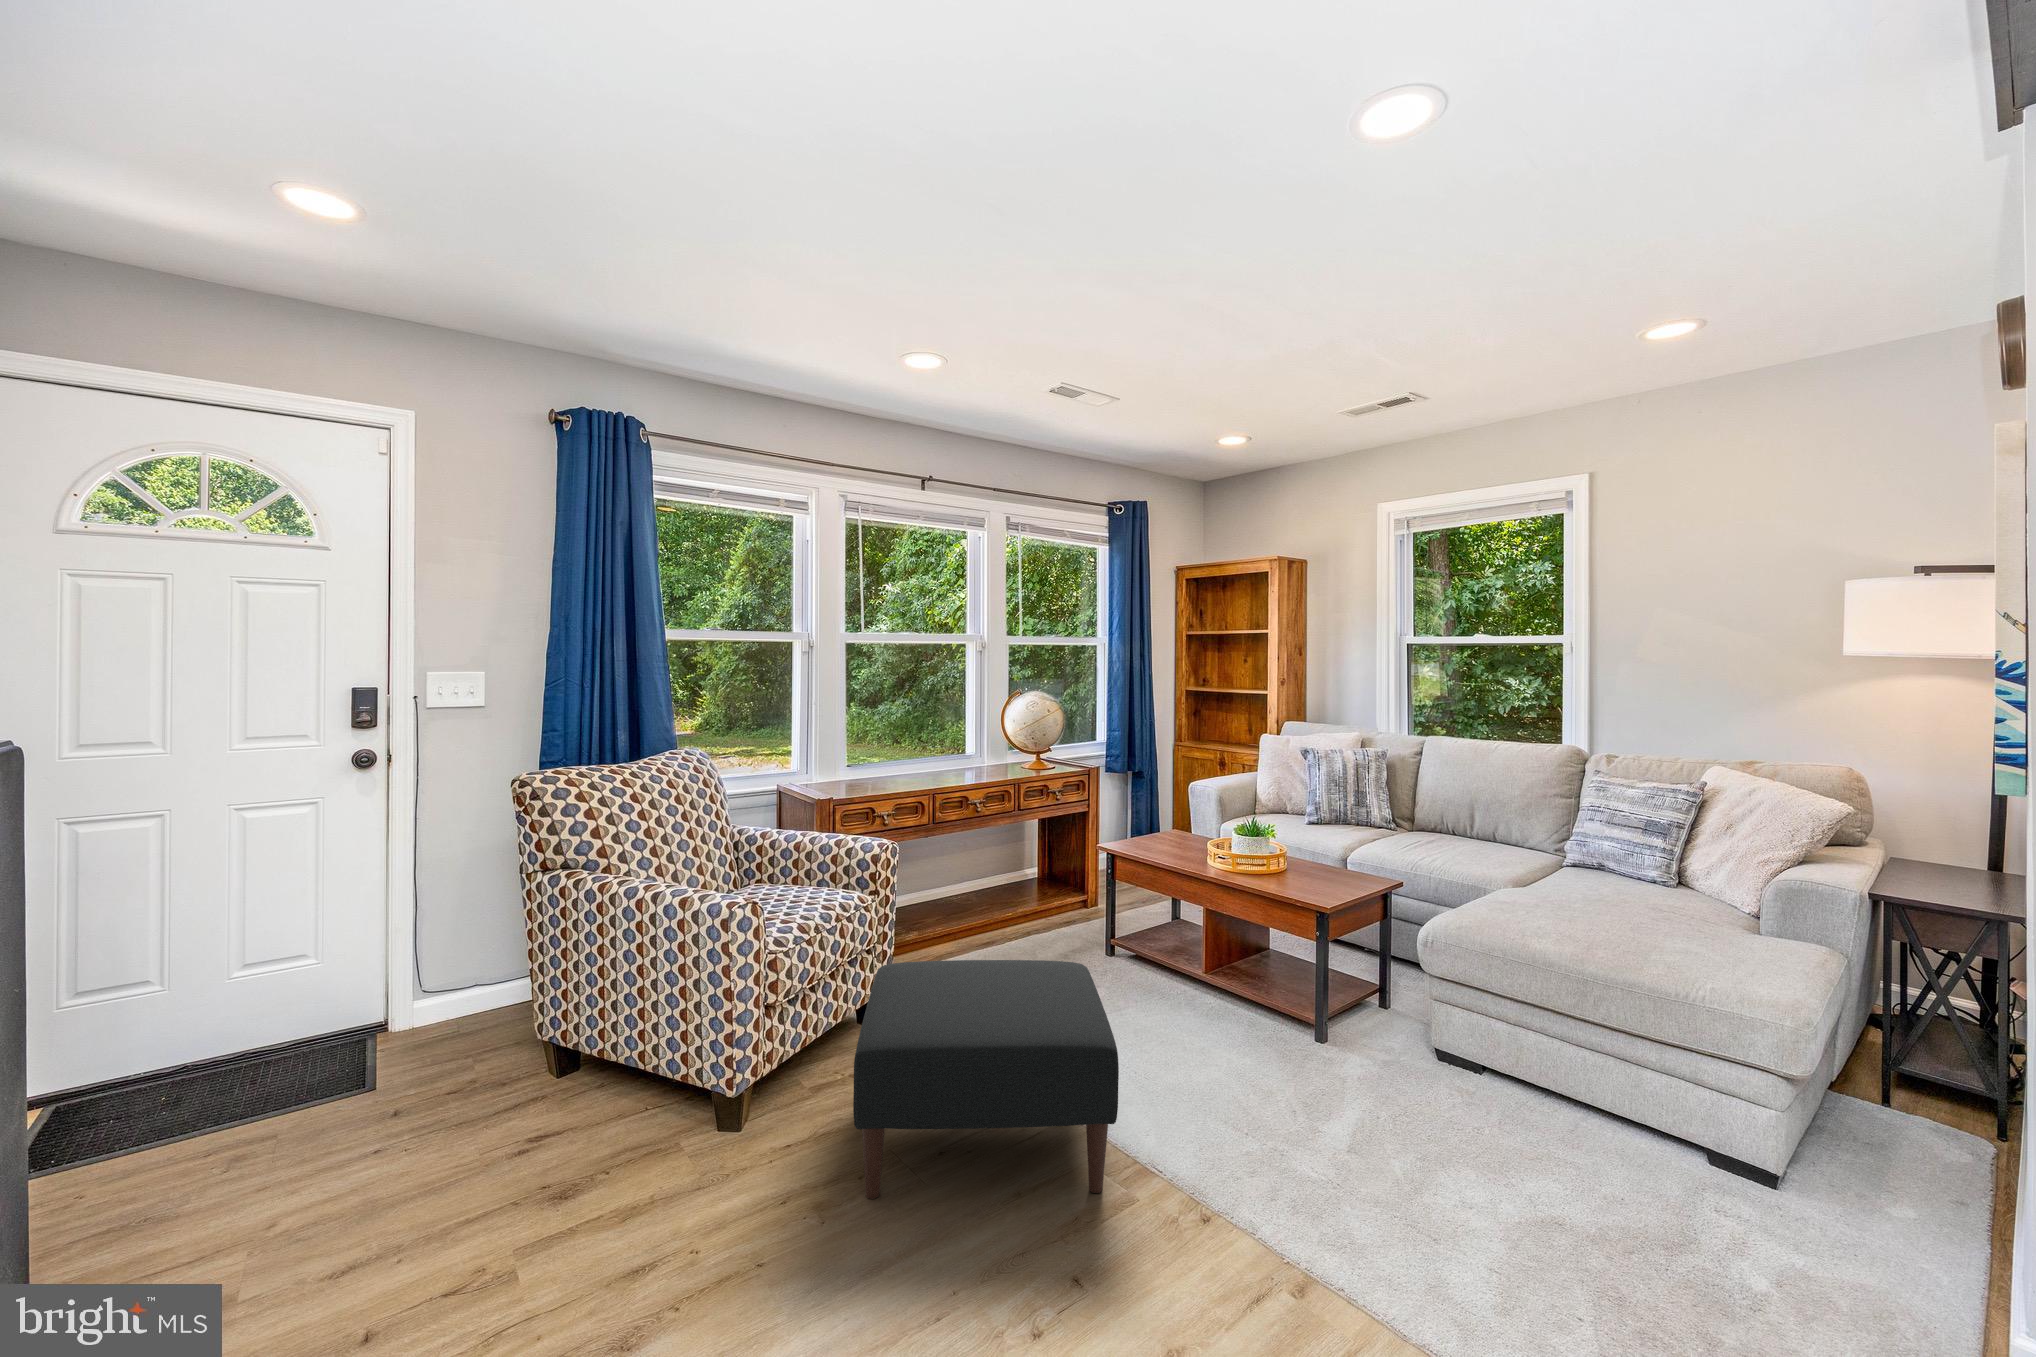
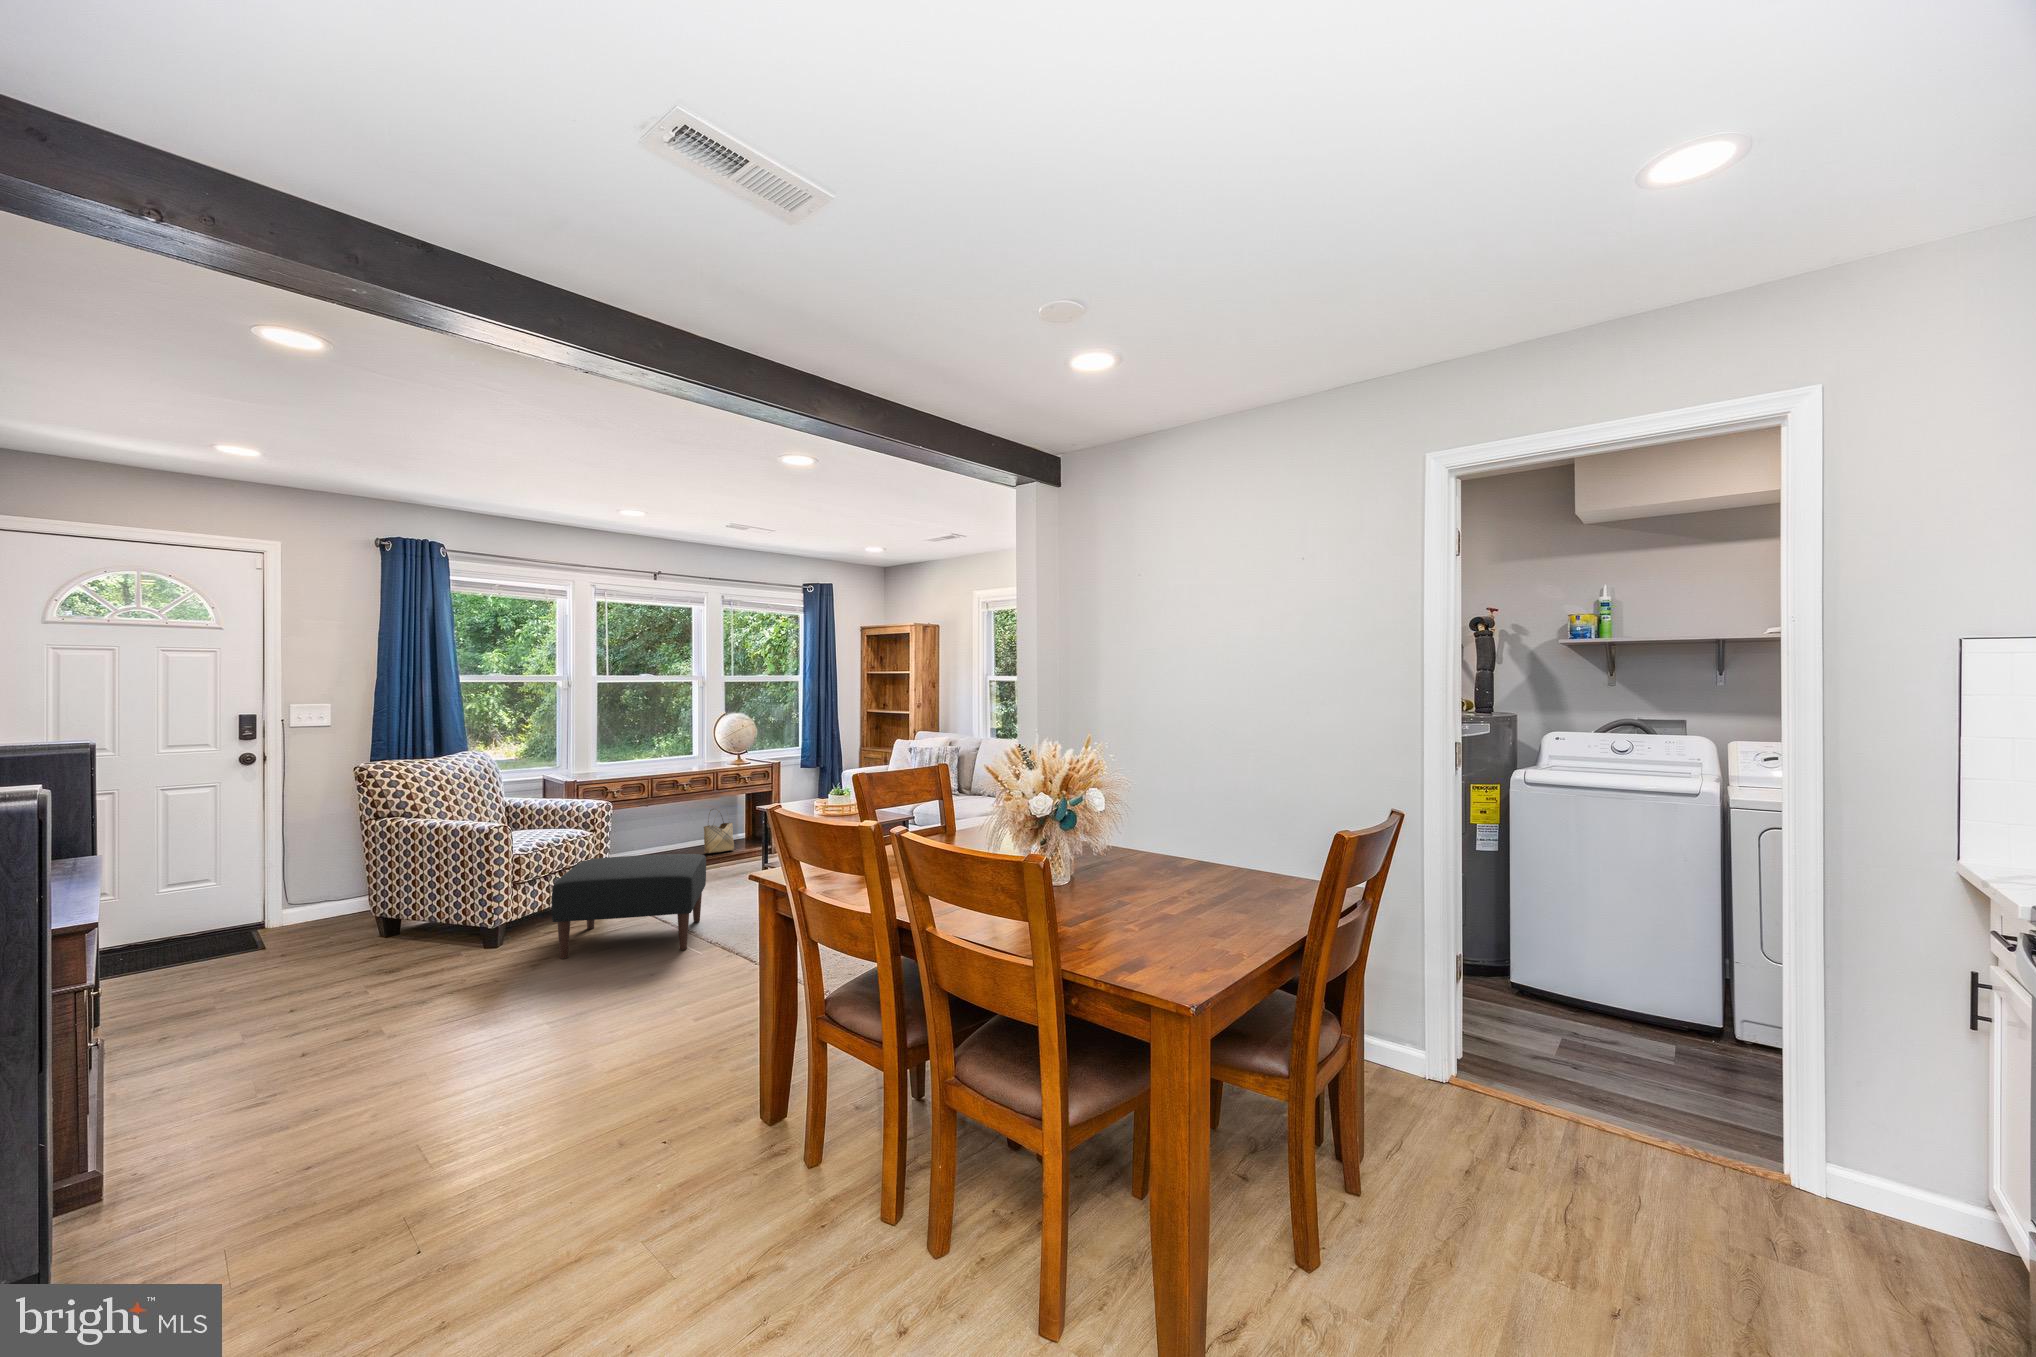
woven basket: none [990,831,1030,899] -> present [704,809,734,853]

